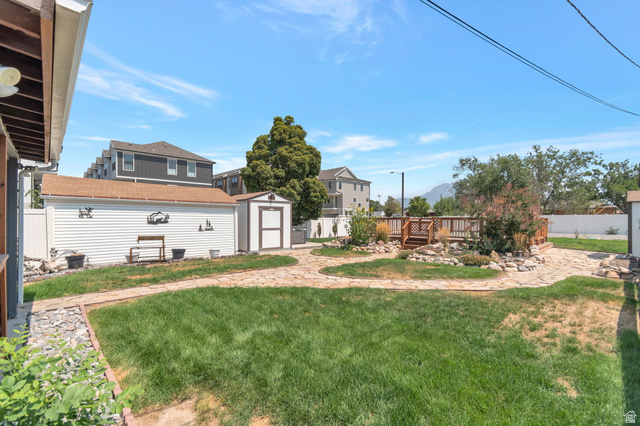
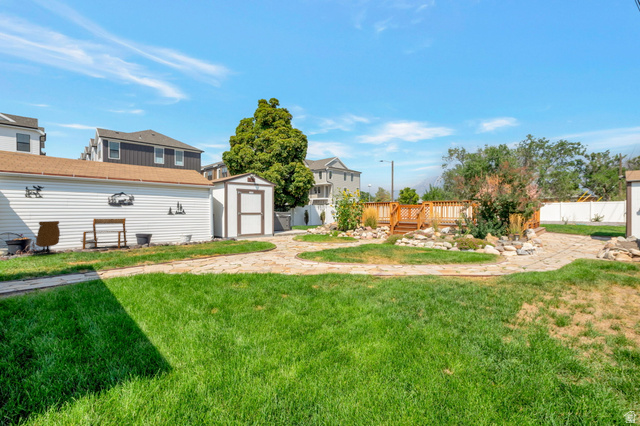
lounge chair: none [91,239,114,269] -> present [35,221,60,254]

